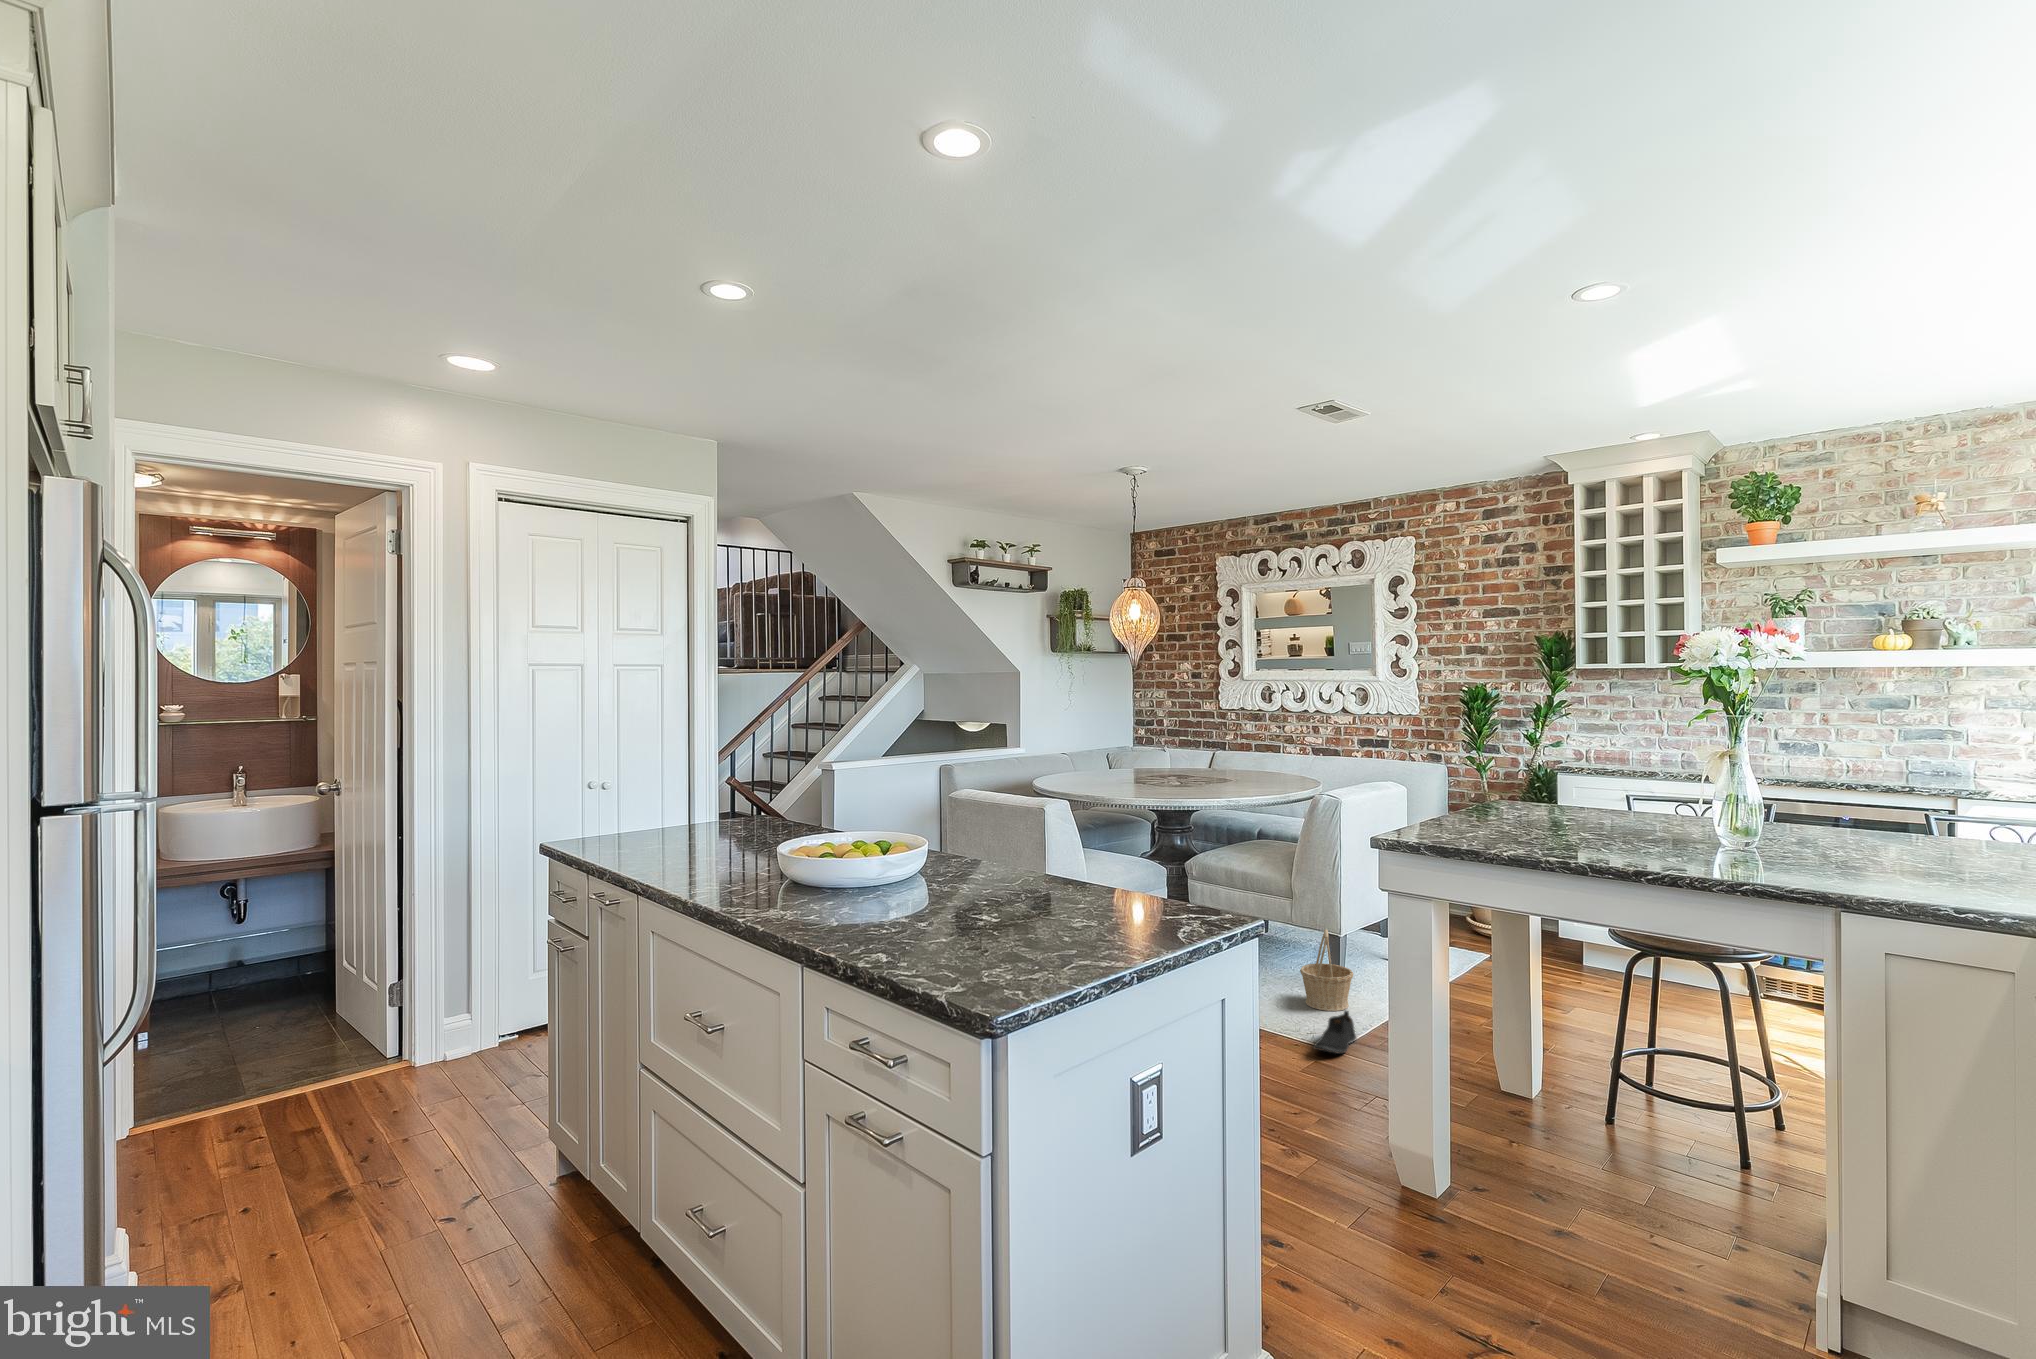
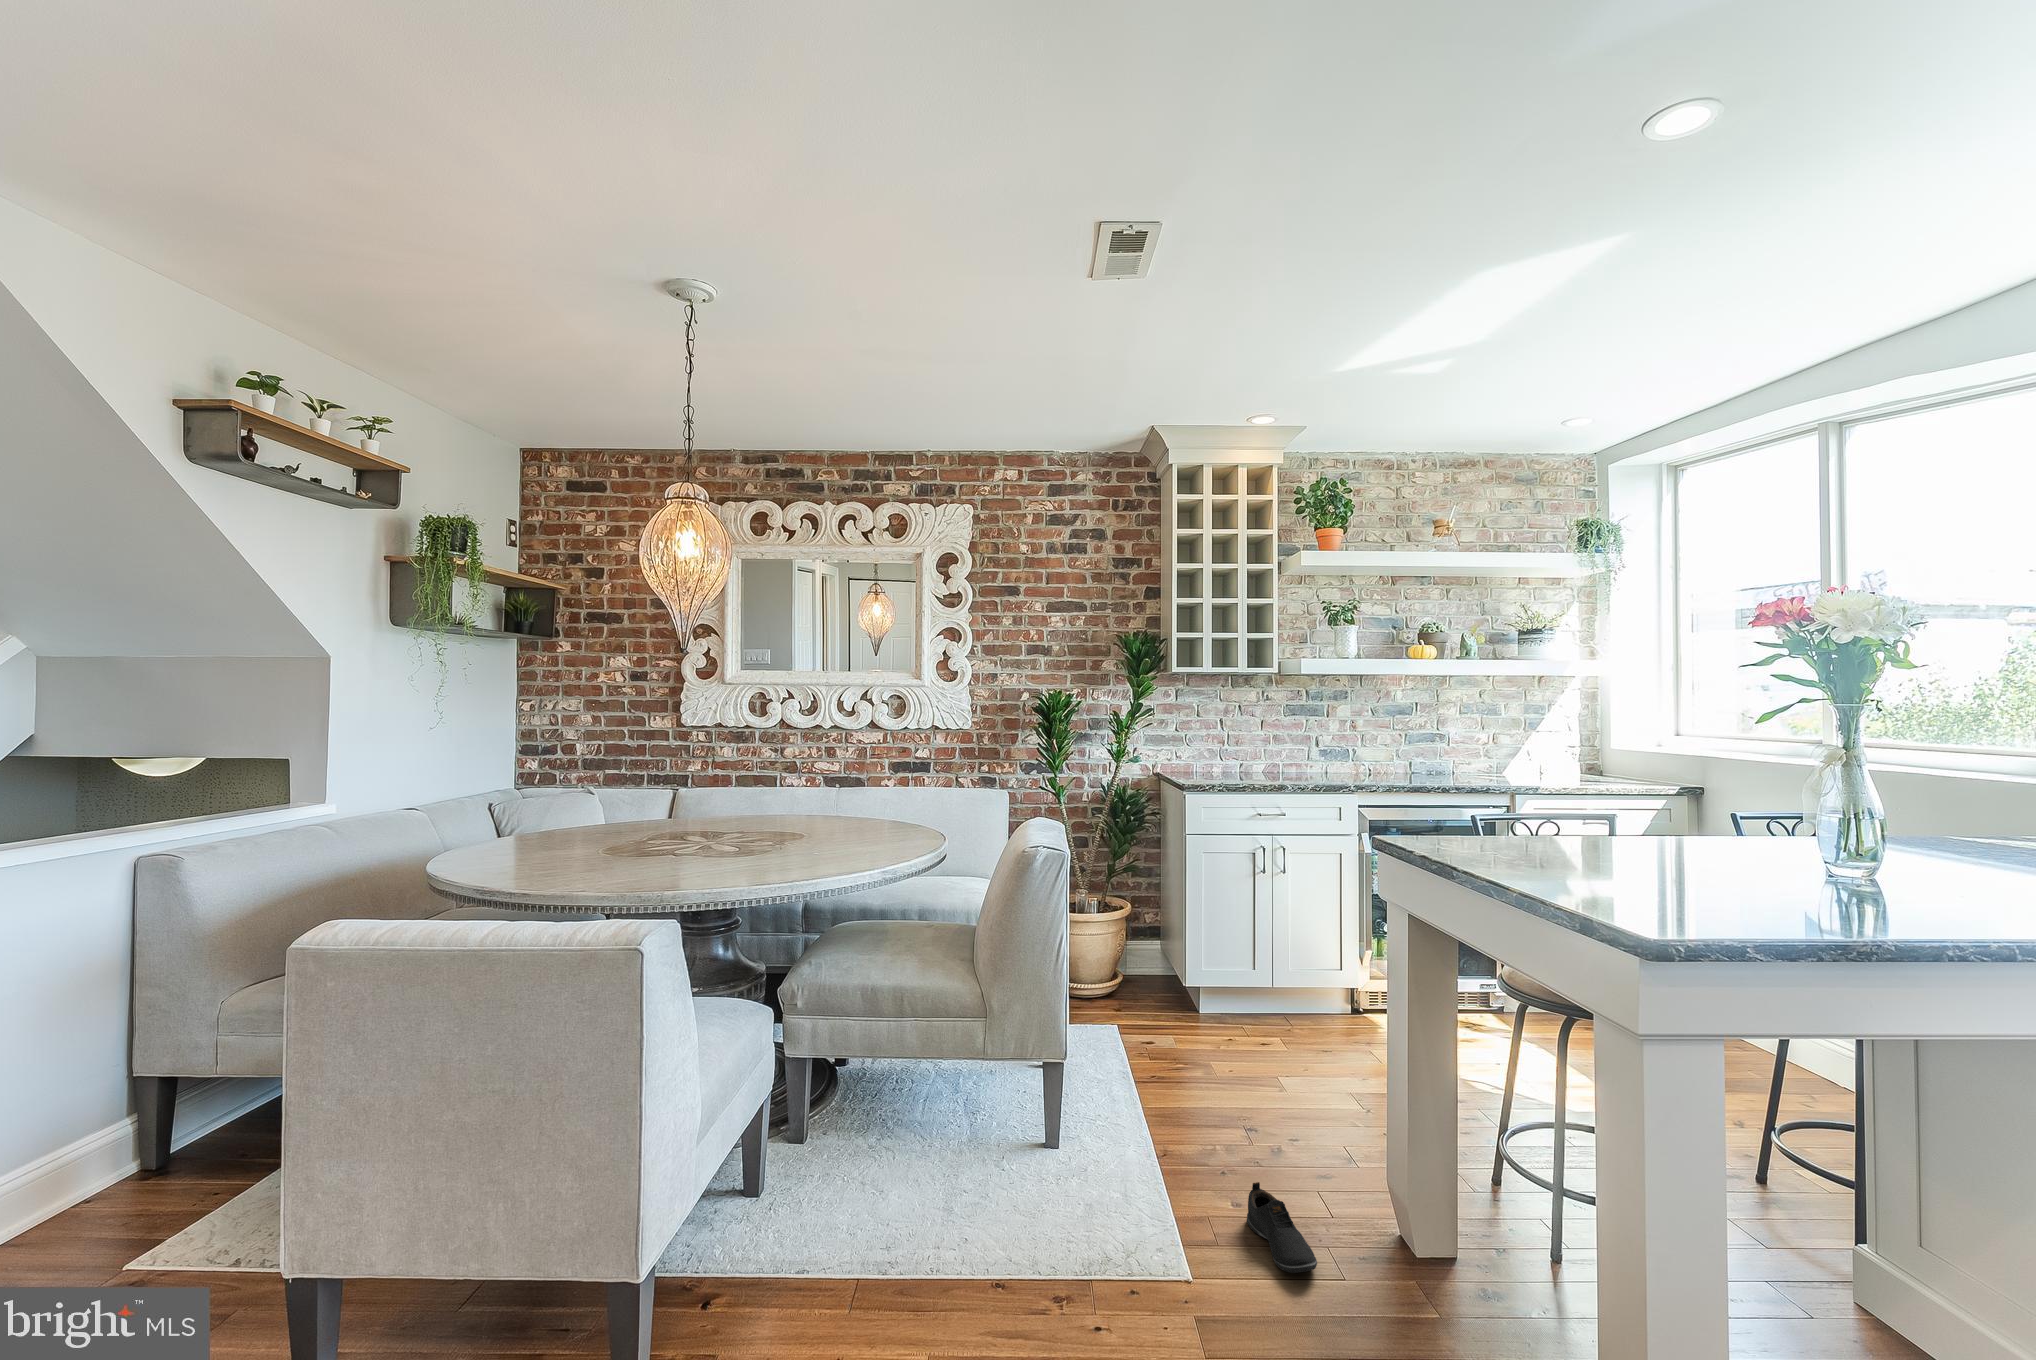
basket: present [1300,929,1353,1011] -> none [1111,1057,1185,1181]

